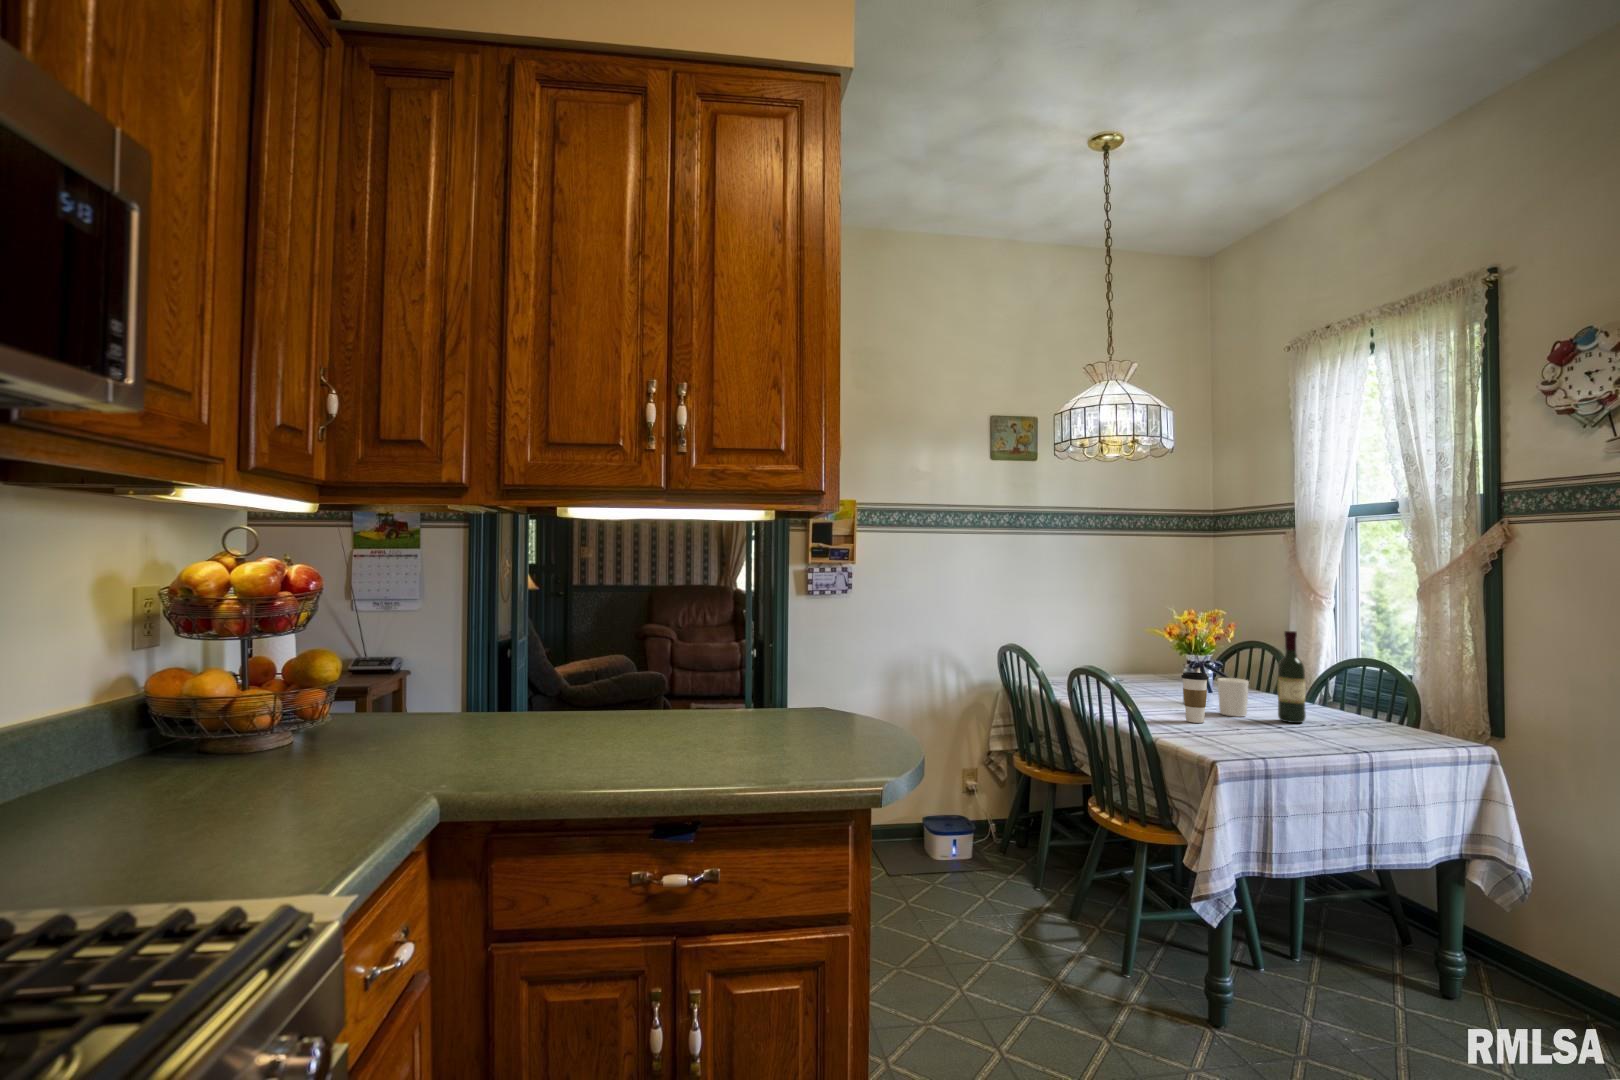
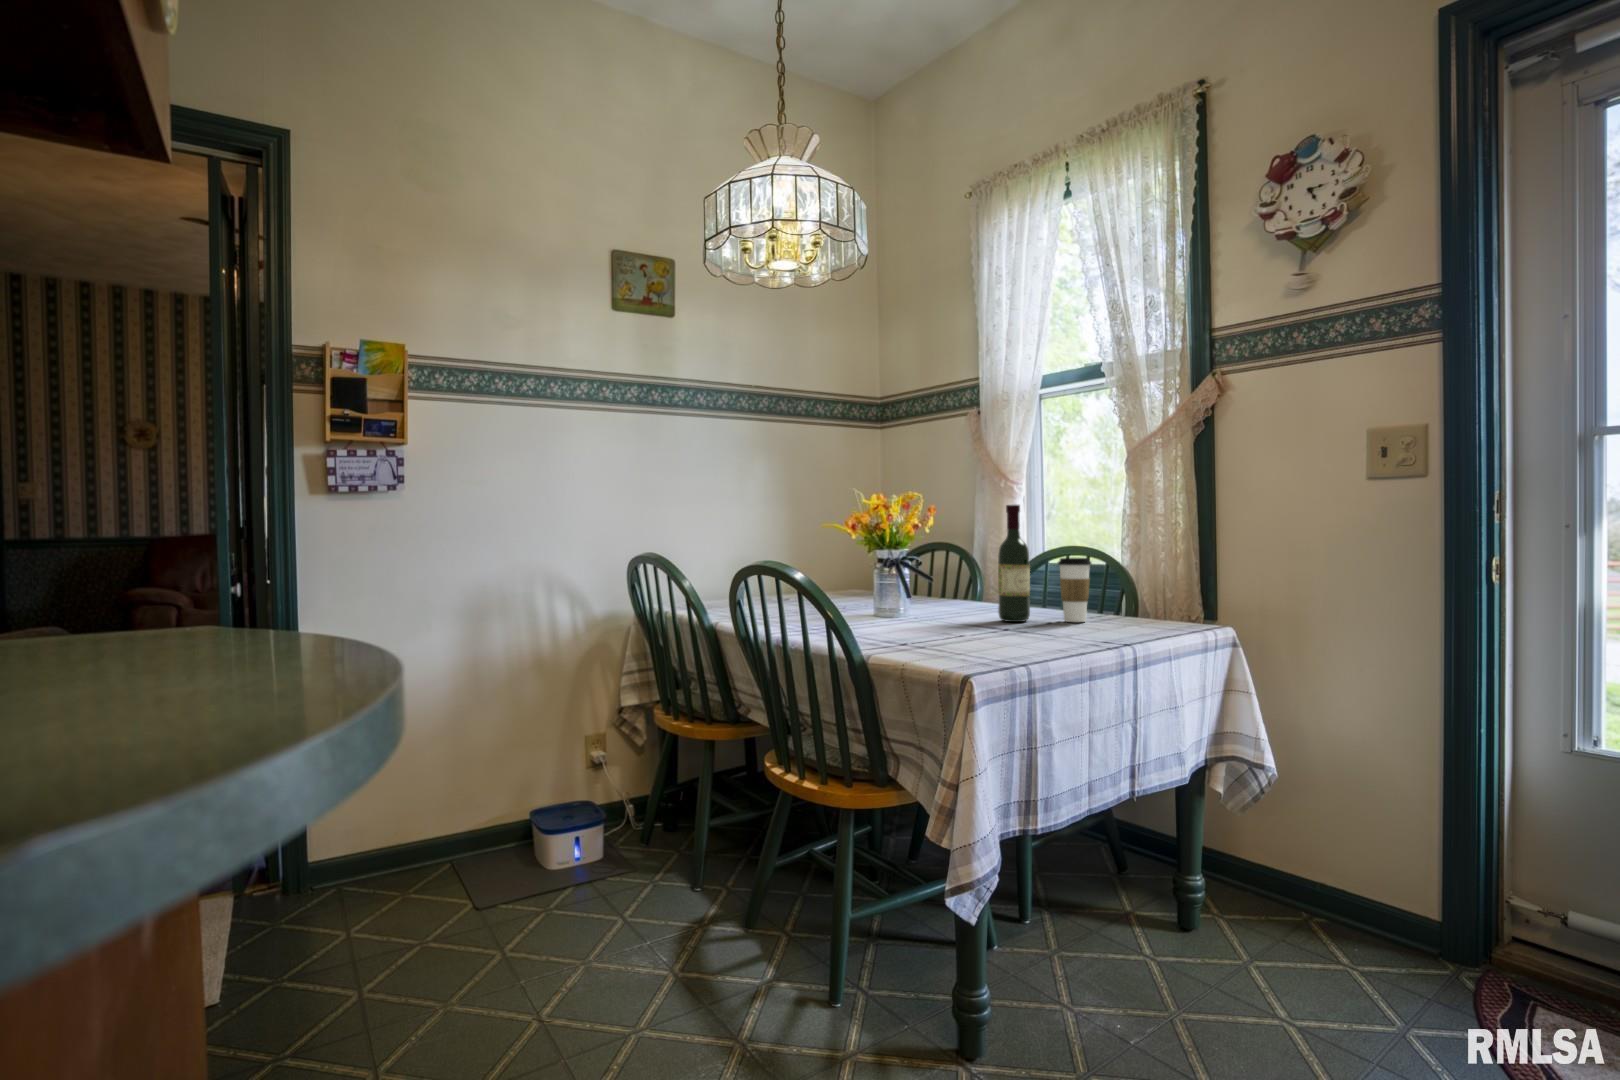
coffee cup: present [1181,672,1209,723] -> present [1058,558,1091,622]
candle holder: present [1217,678,1249,717] -> none [926,574,963,621]

